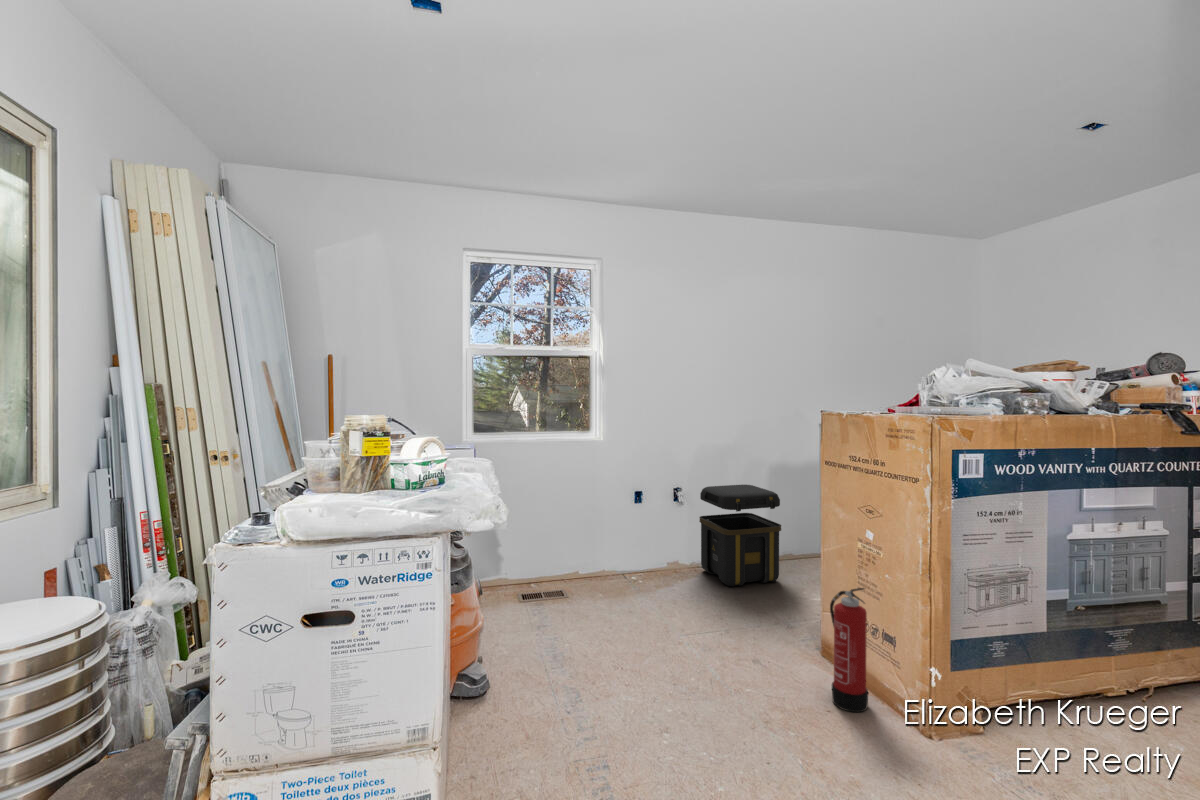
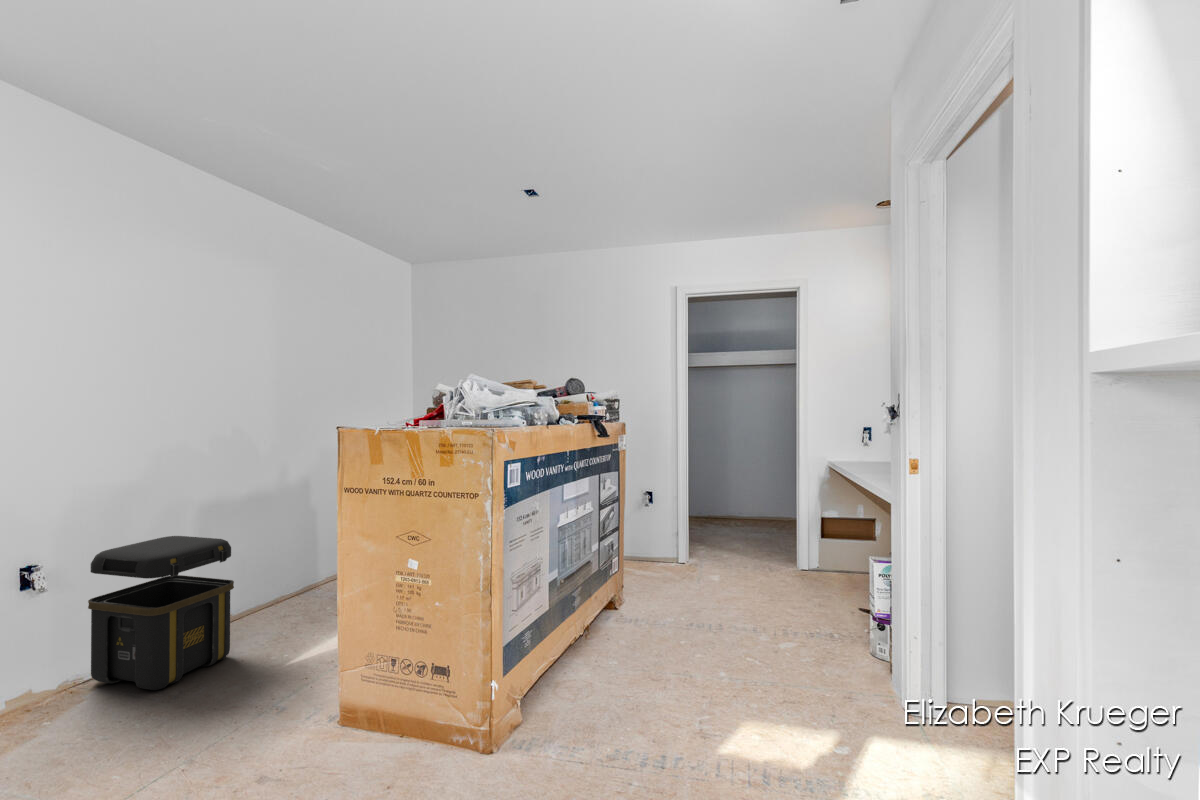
fire extinguisher: present [830,588,868,712] -> none [371,624,425,777]

